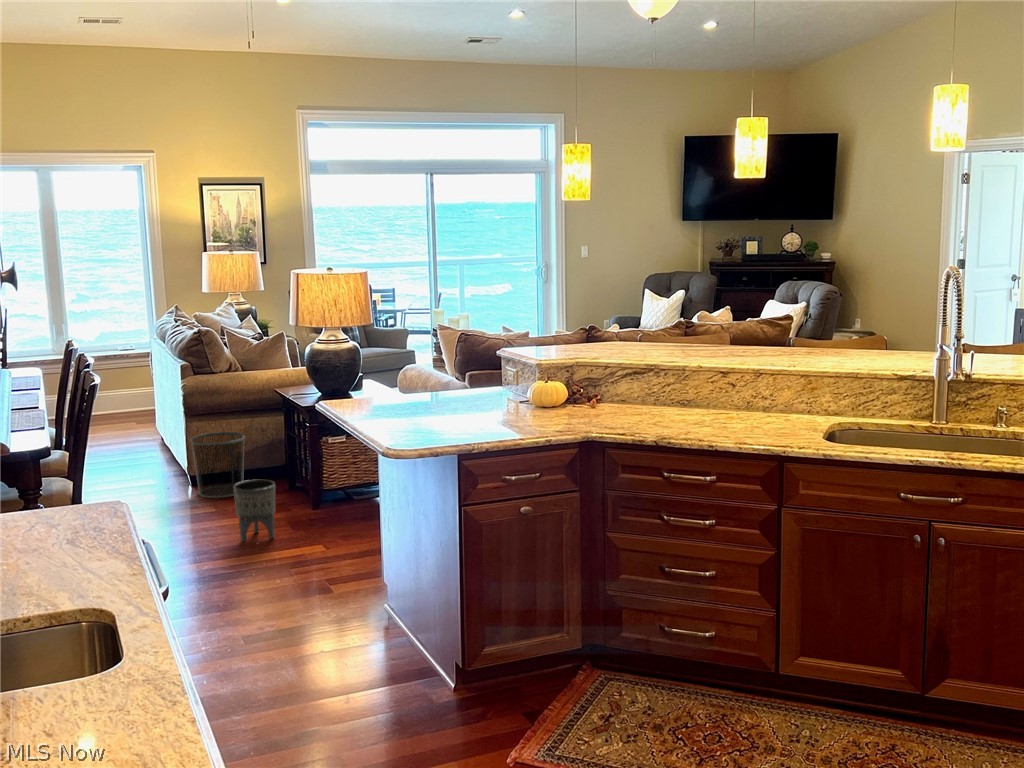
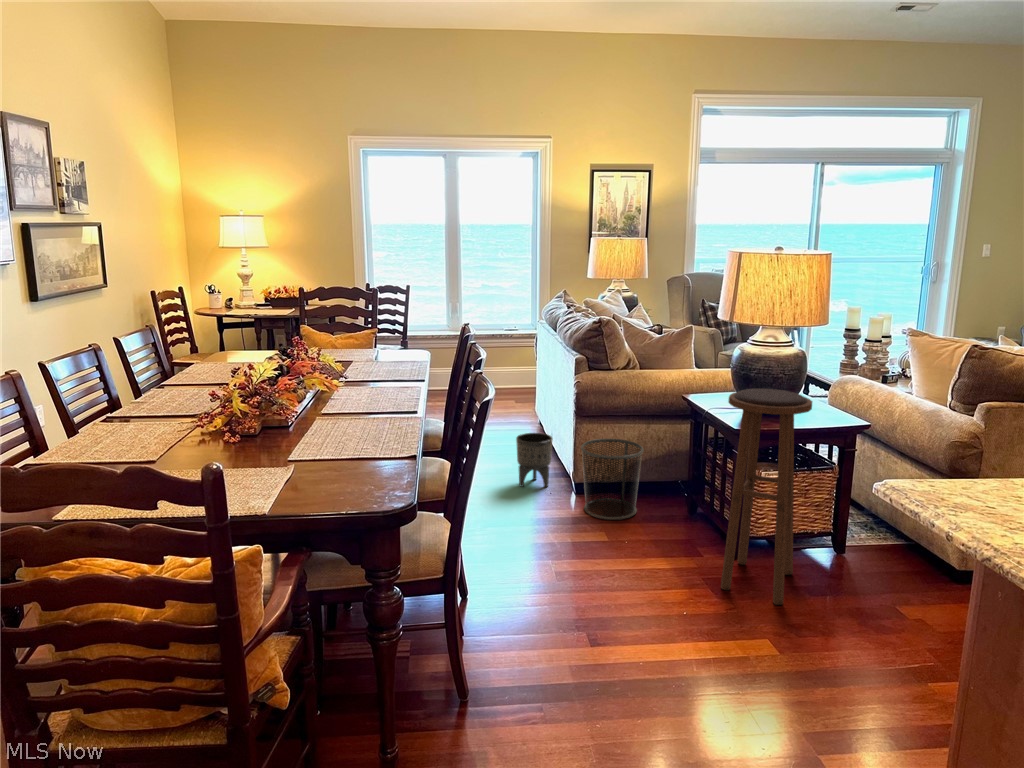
stool: none [290,373,355,526] -> present [721,389,812,605]
planter: present [233,480,275,542] -> present [516,433,552,487]

